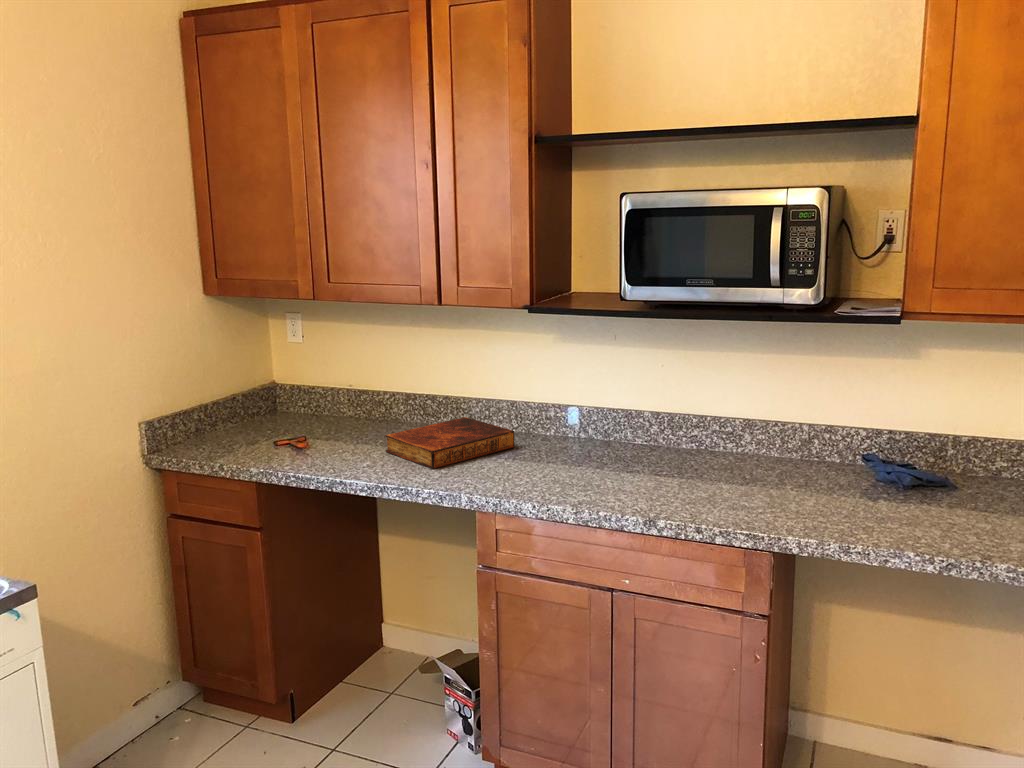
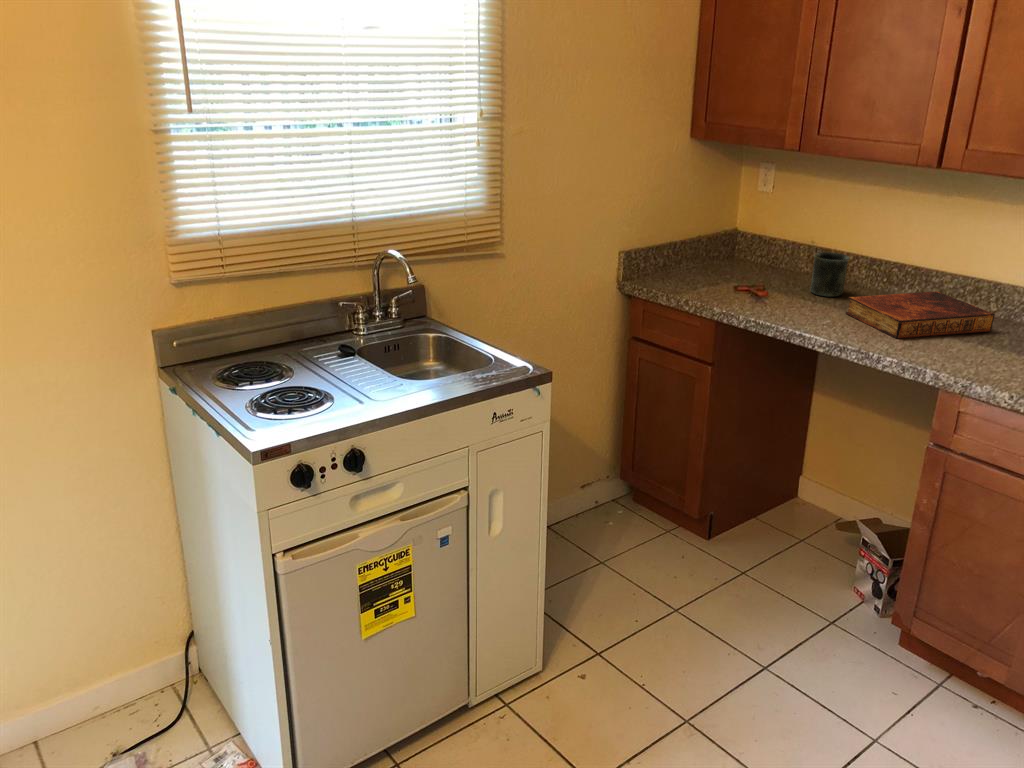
mug: none [348,393,384,437] -> present [810,252,850,297]

